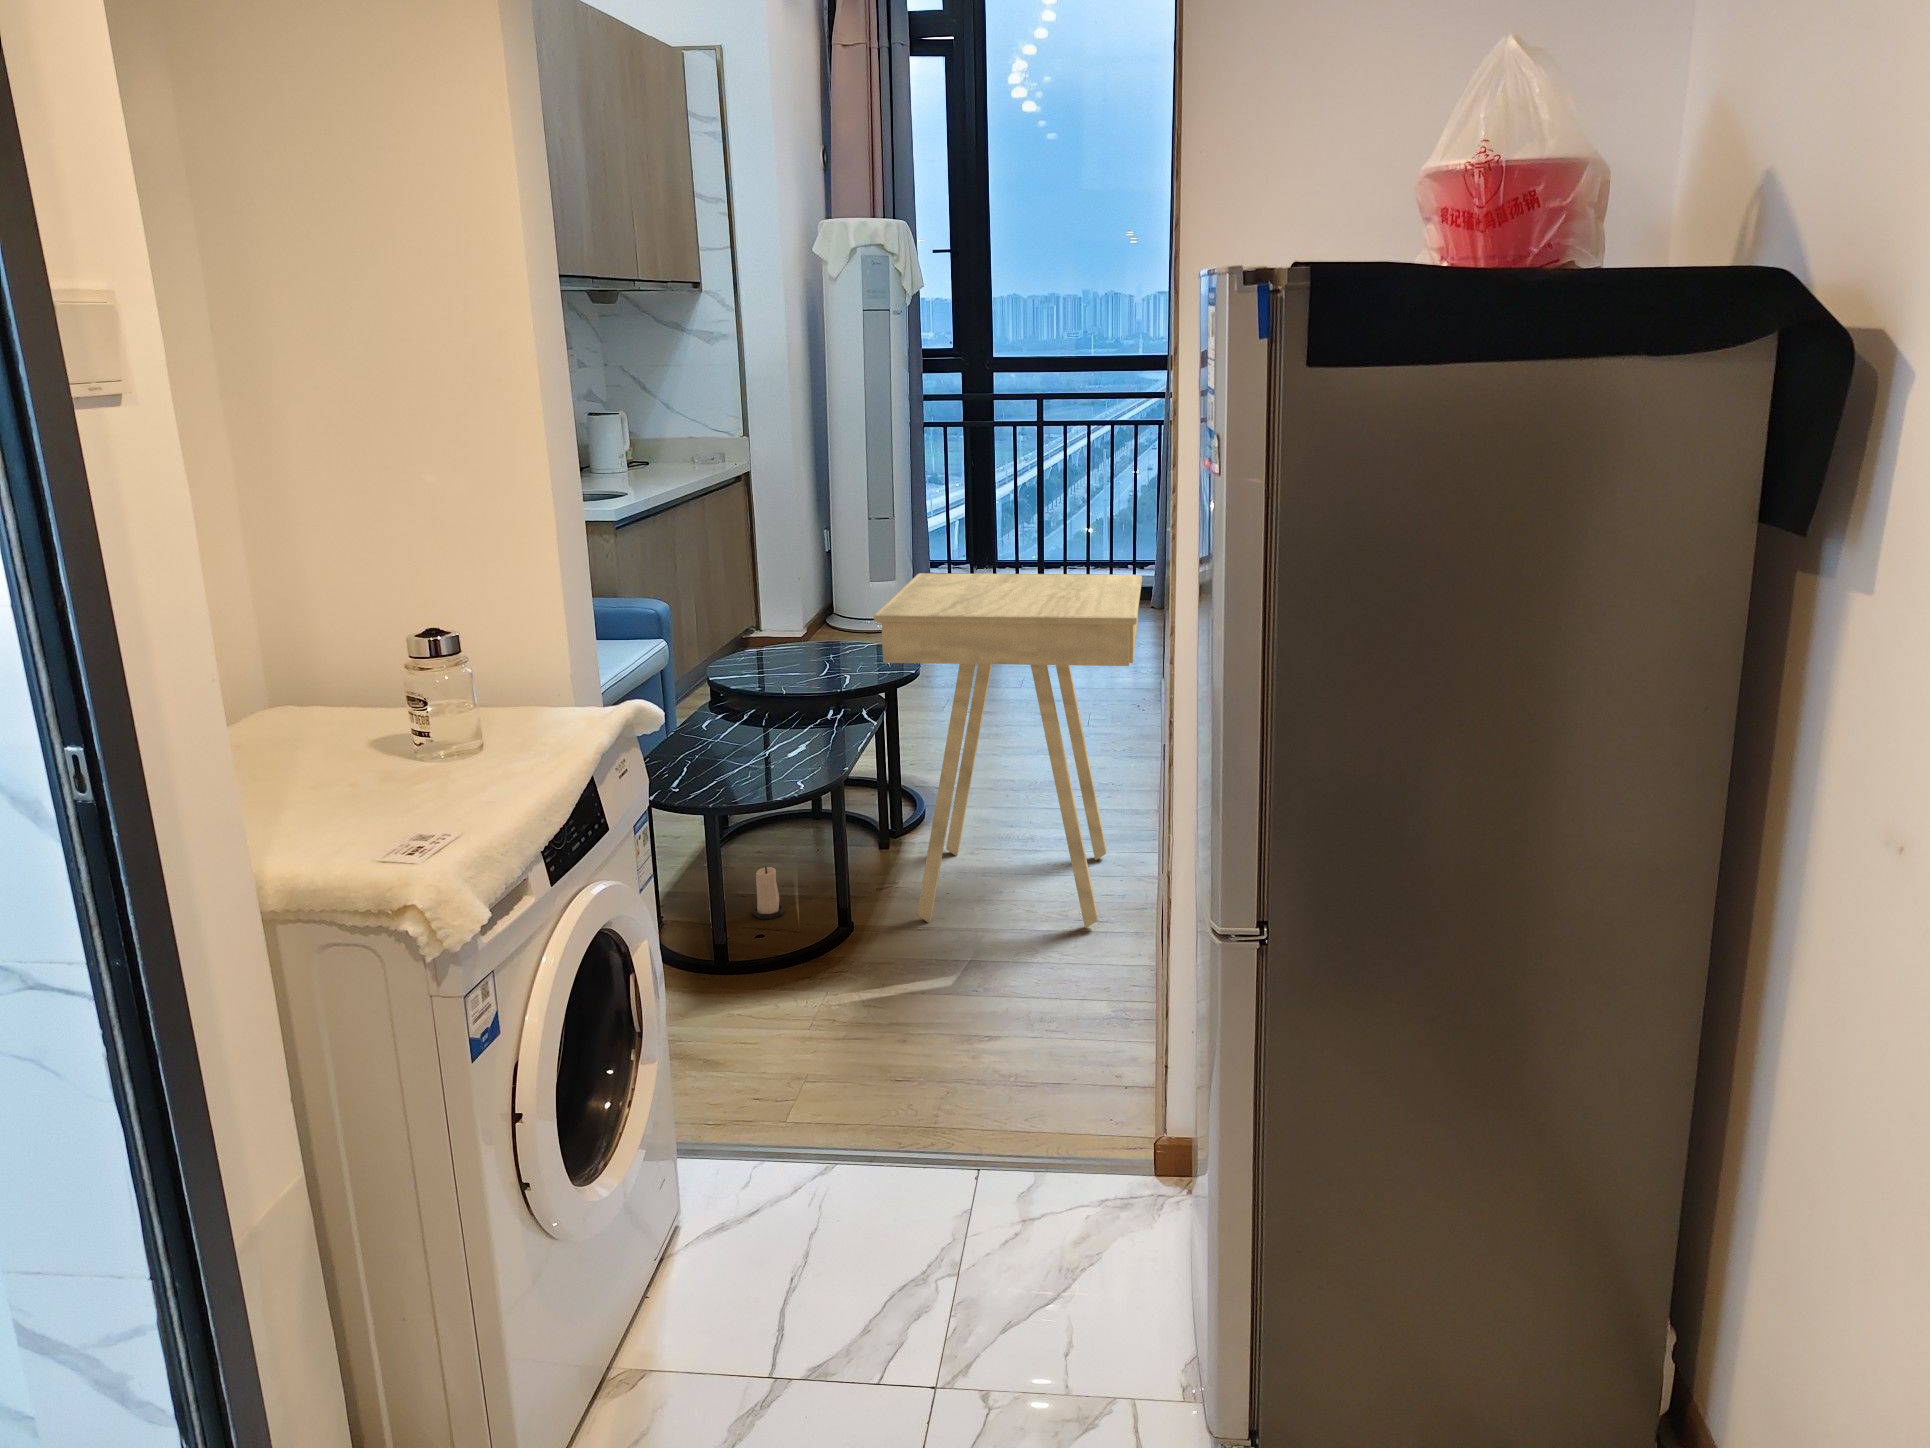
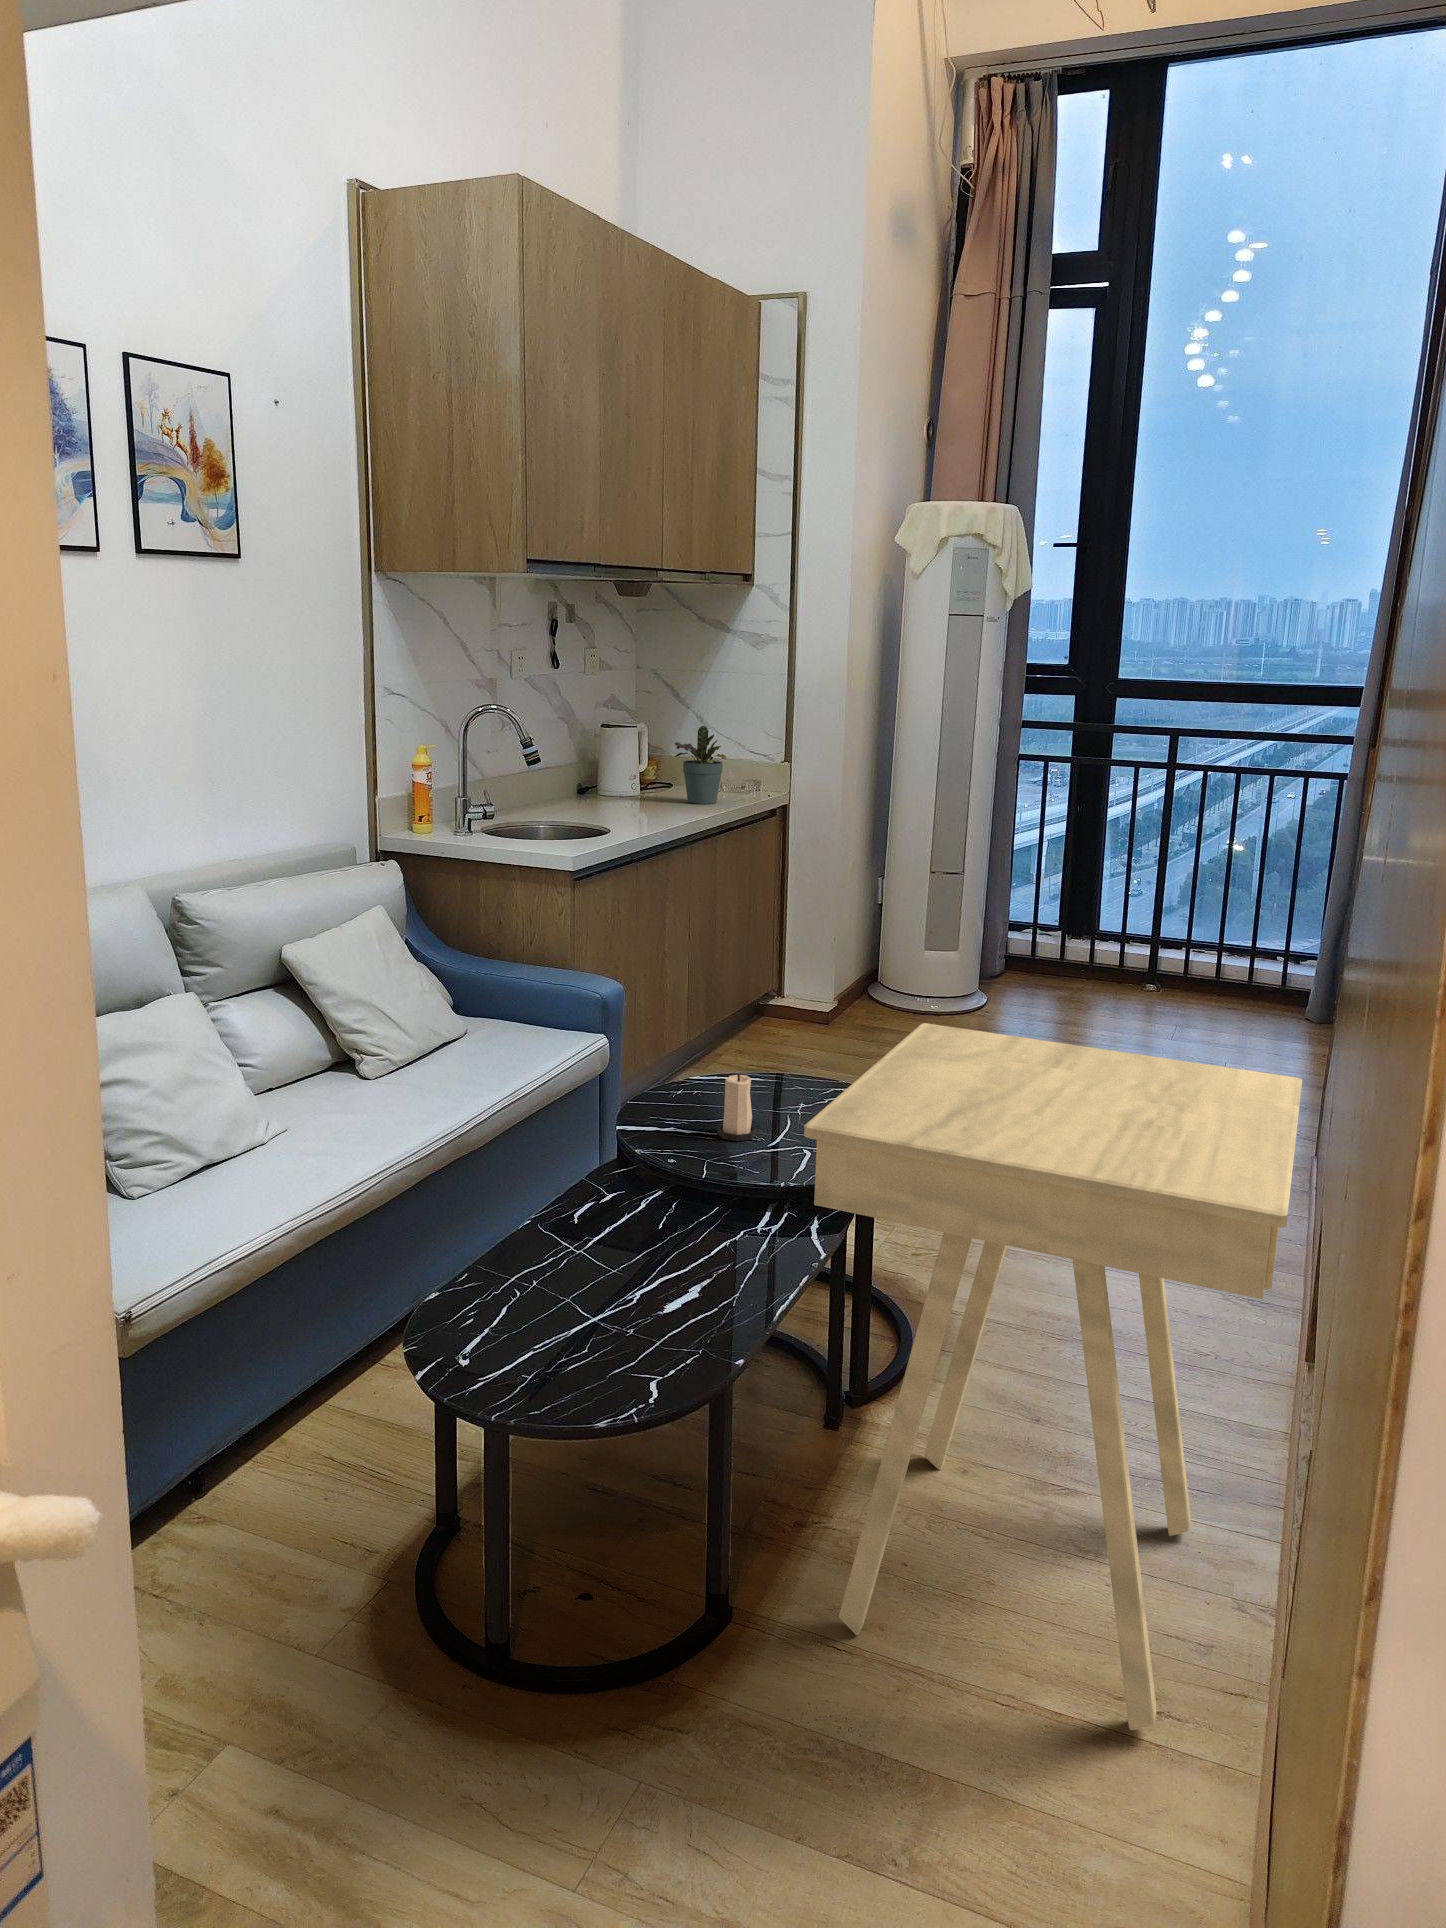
potted plant: none [655,409,699,473] -> present [674,726,726,804]
candle: present [753,867,784,919] -> present [717,1073,757,1141]

